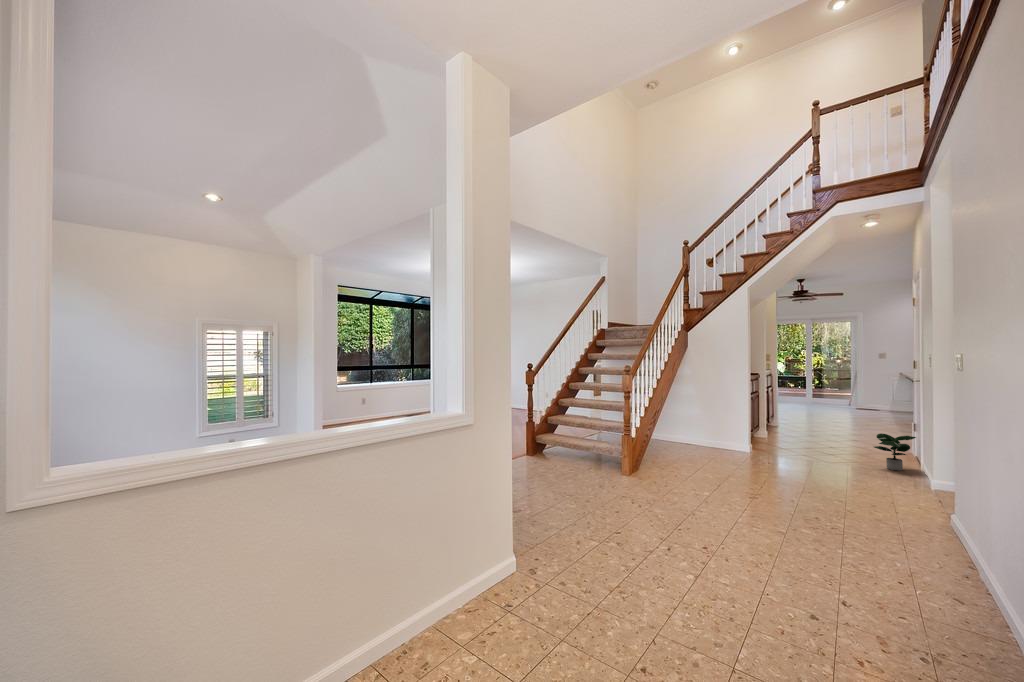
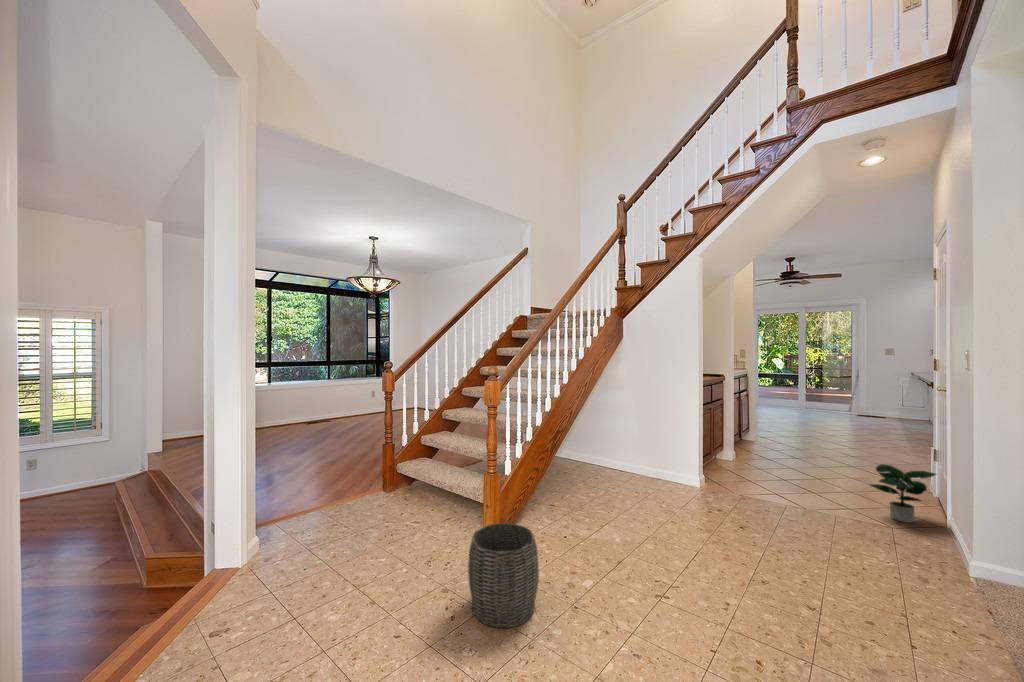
woven basket: none [645,463,689,516] -> present [468,523,539,628]

